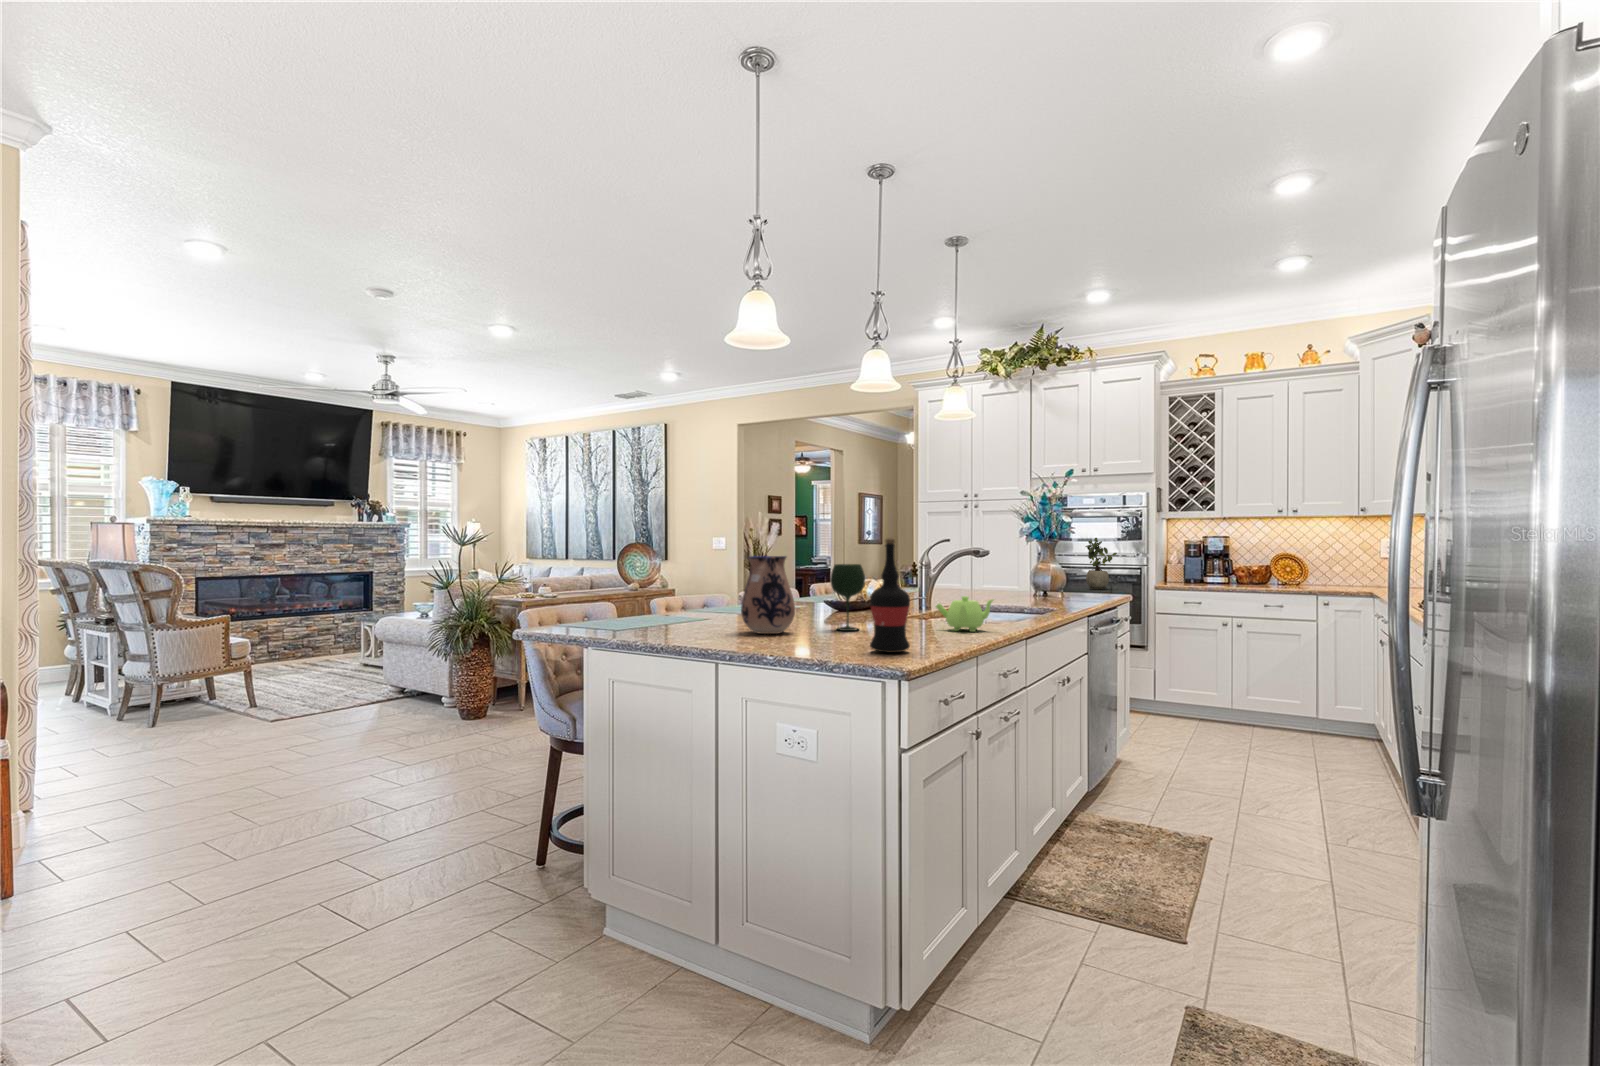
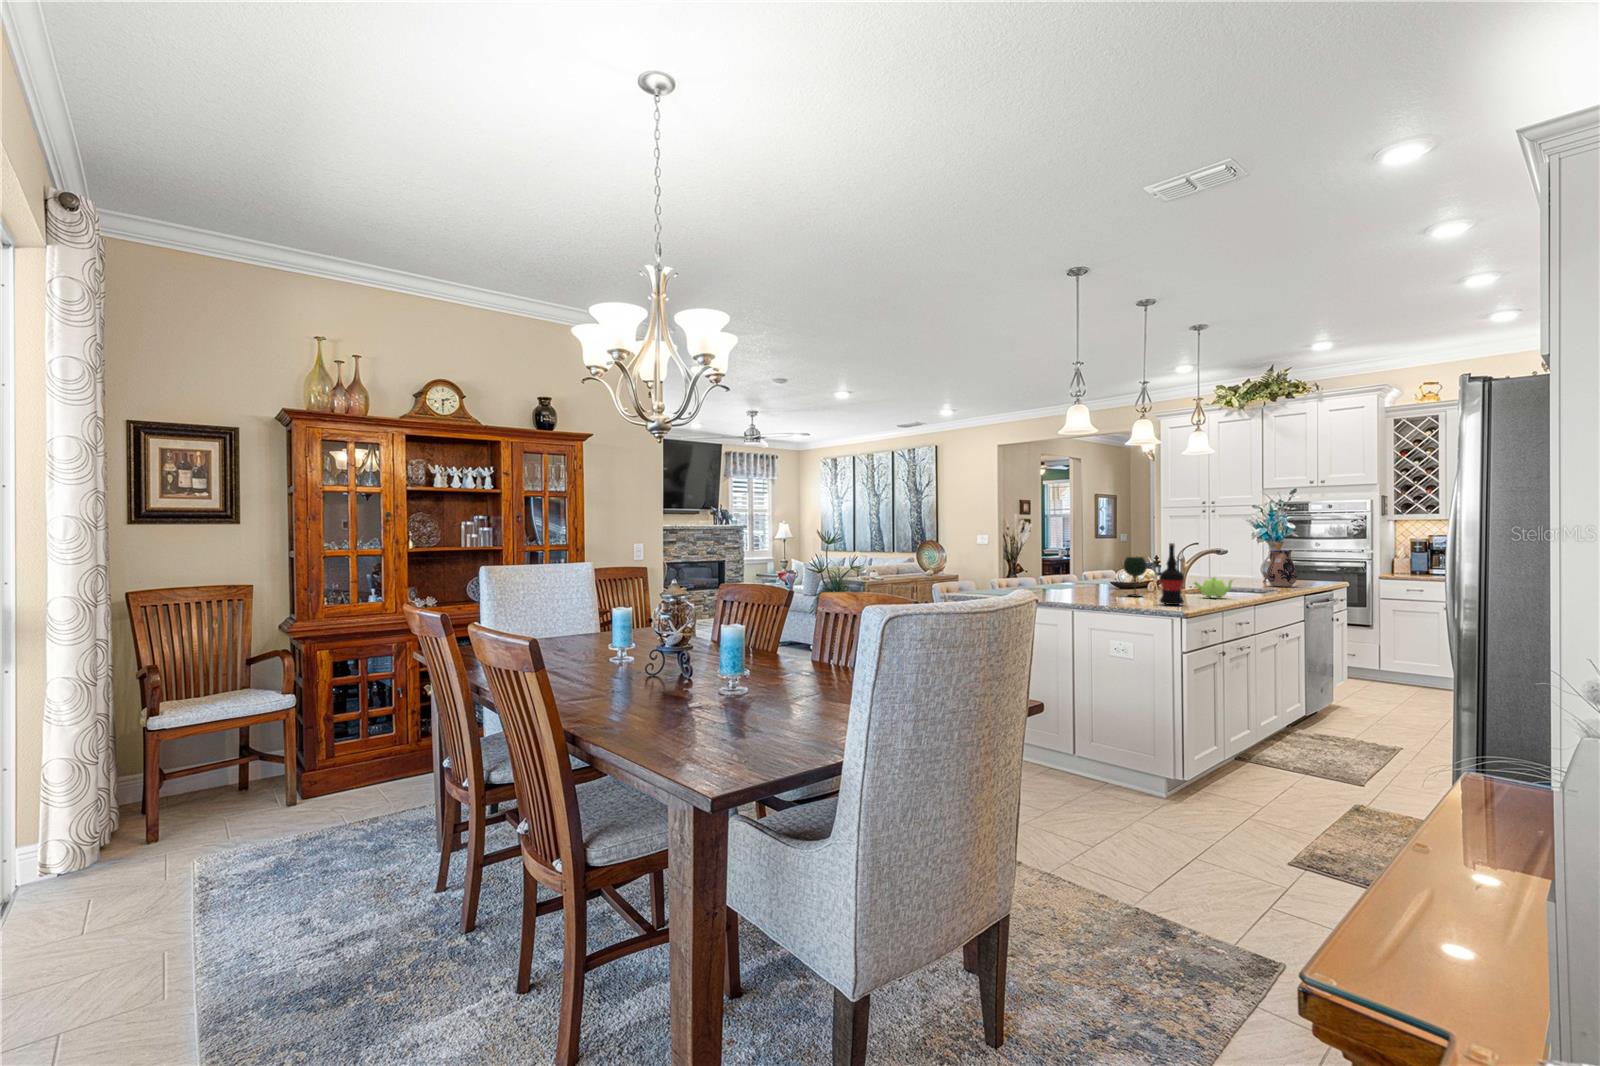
potted plant: present [1085,538,1117,590] -> none [1311,537,1341,579]
ceramic pitcher: present [741,556,795,634] -> present [1267,550,1297,587]

